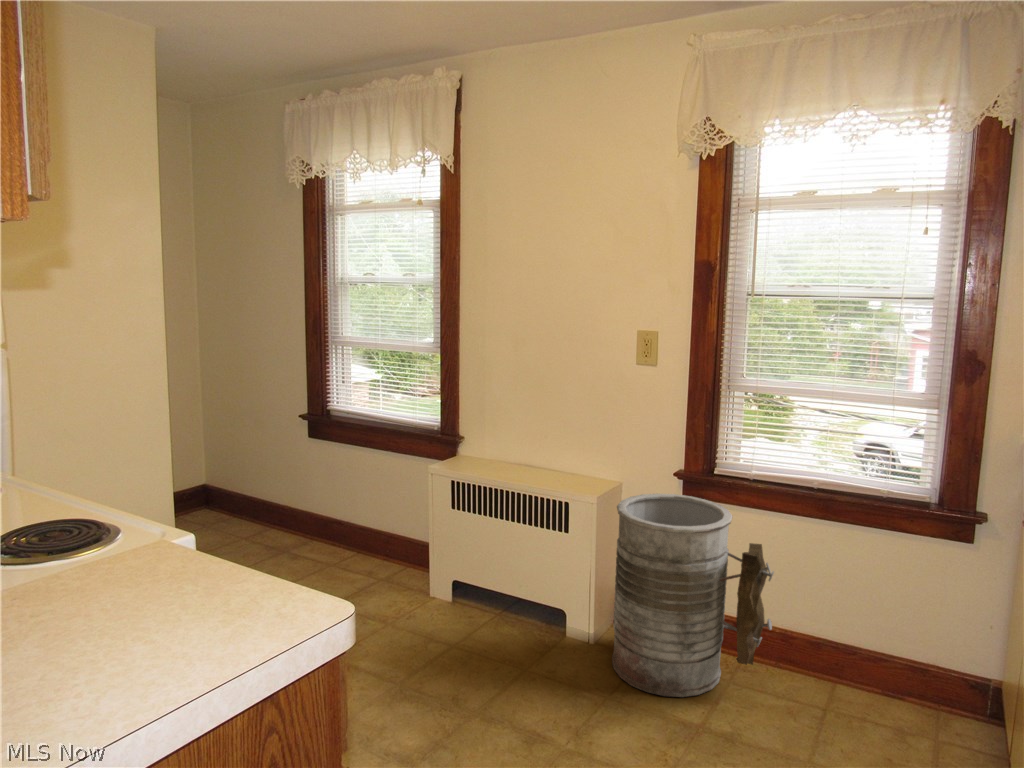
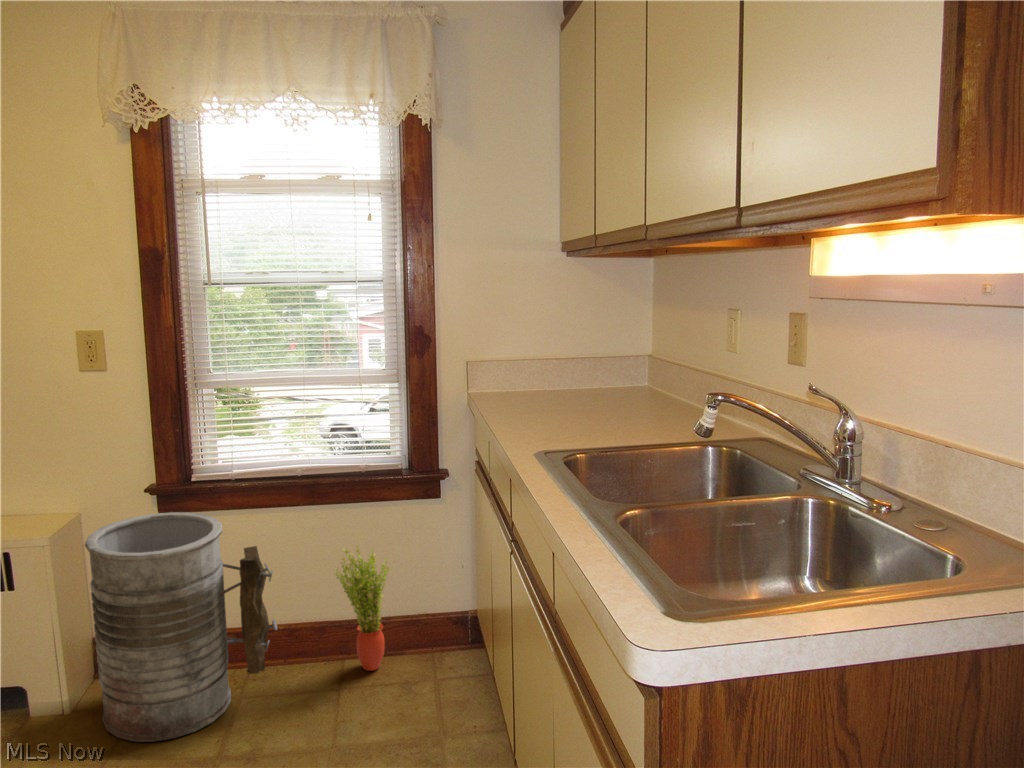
potted plant: none [838,569,902,705] -> present [335,547,390,671]

